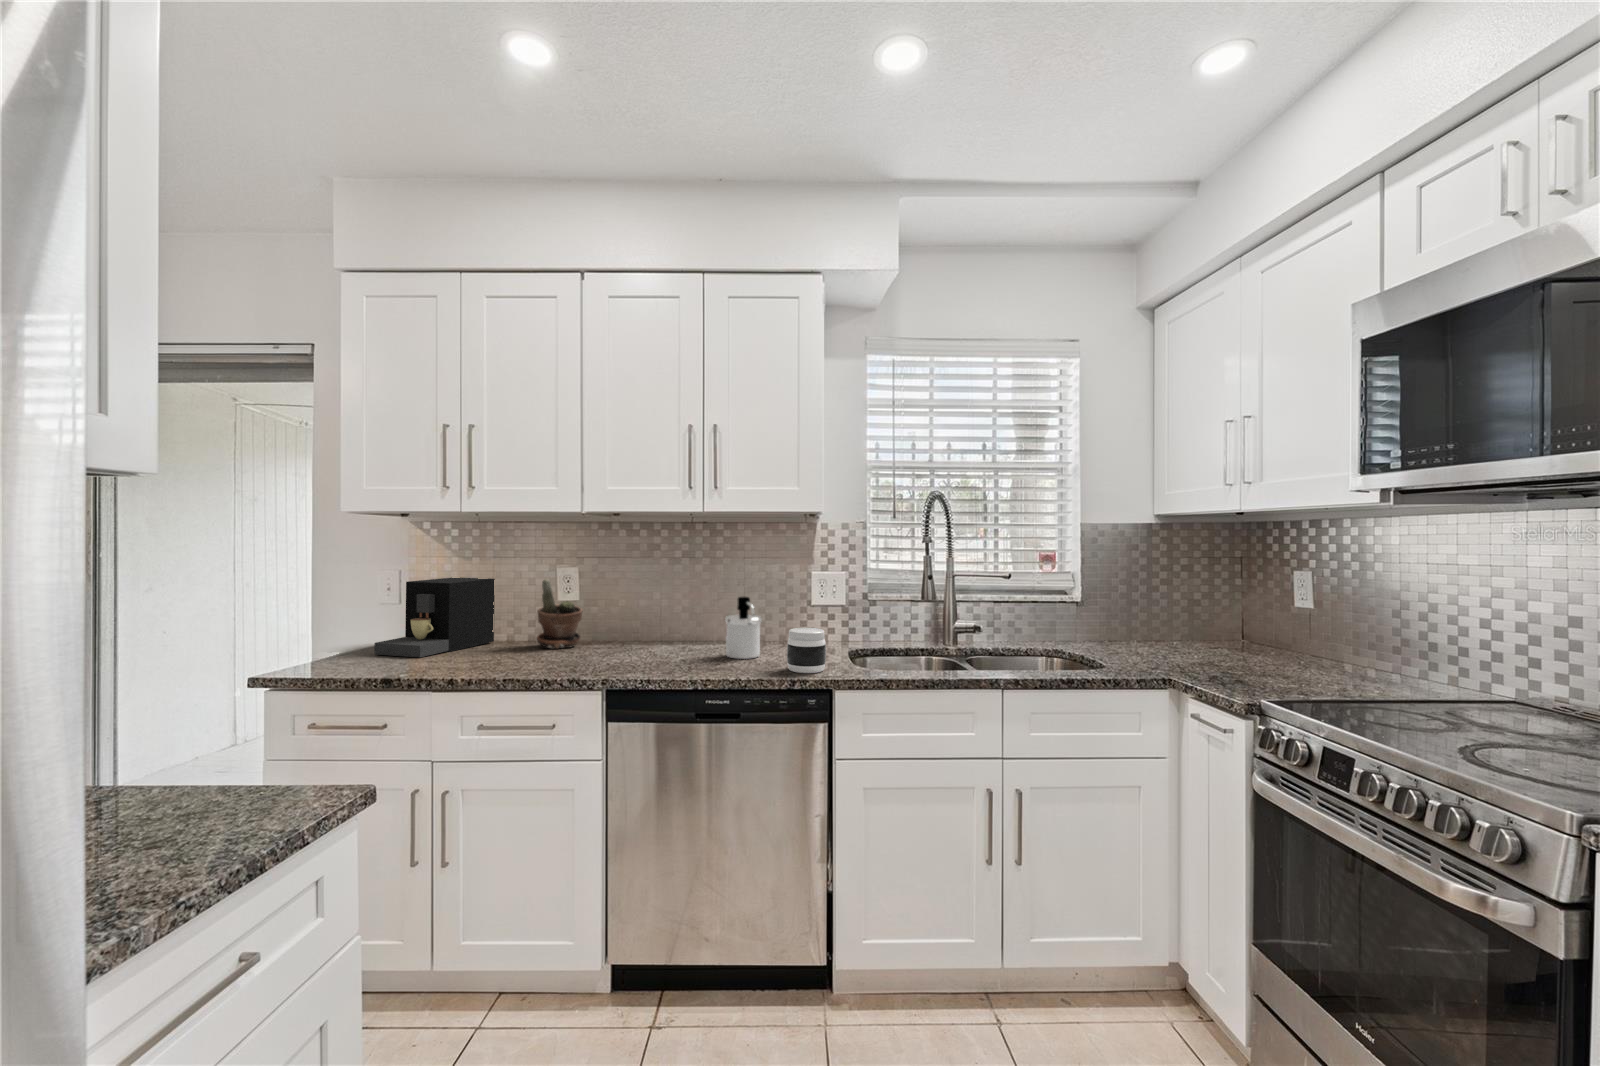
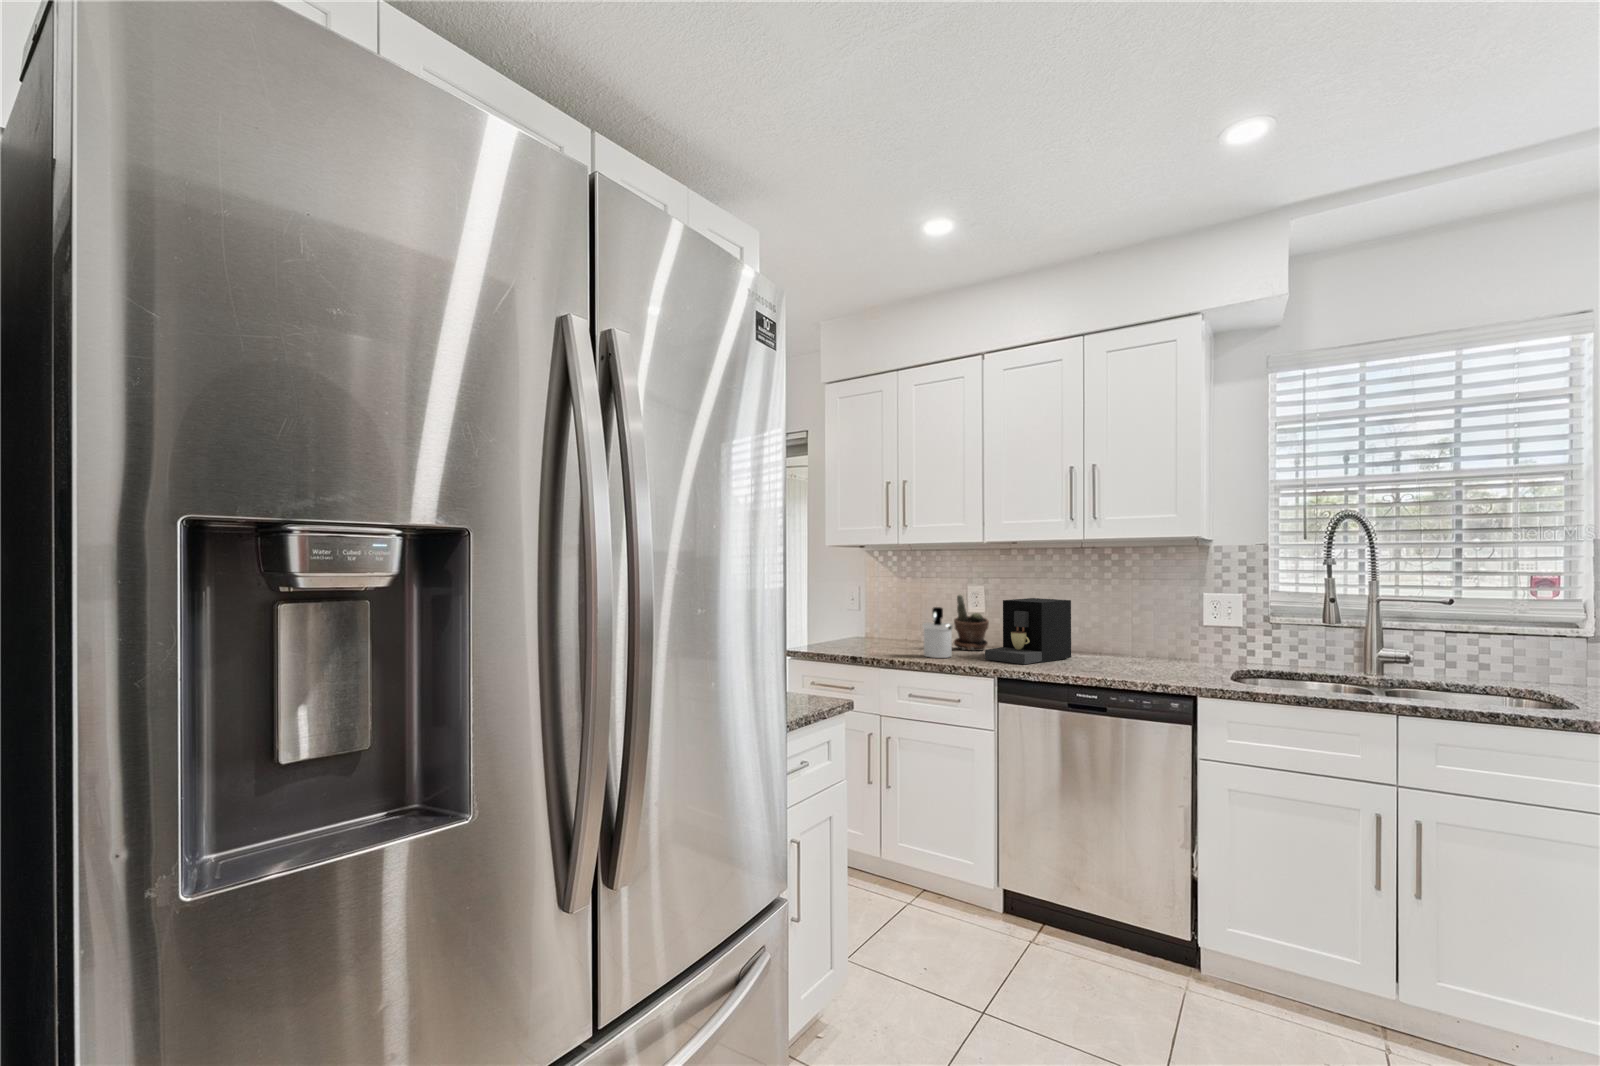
coffee maker: present [374,577,495,657] -> present [985,598,1071,664]
soap dispenser: present [726,597,762,659] -> present [923,607,953,658]
jar: present [787,628,826,673] -> none [1156,642,1195,682]

